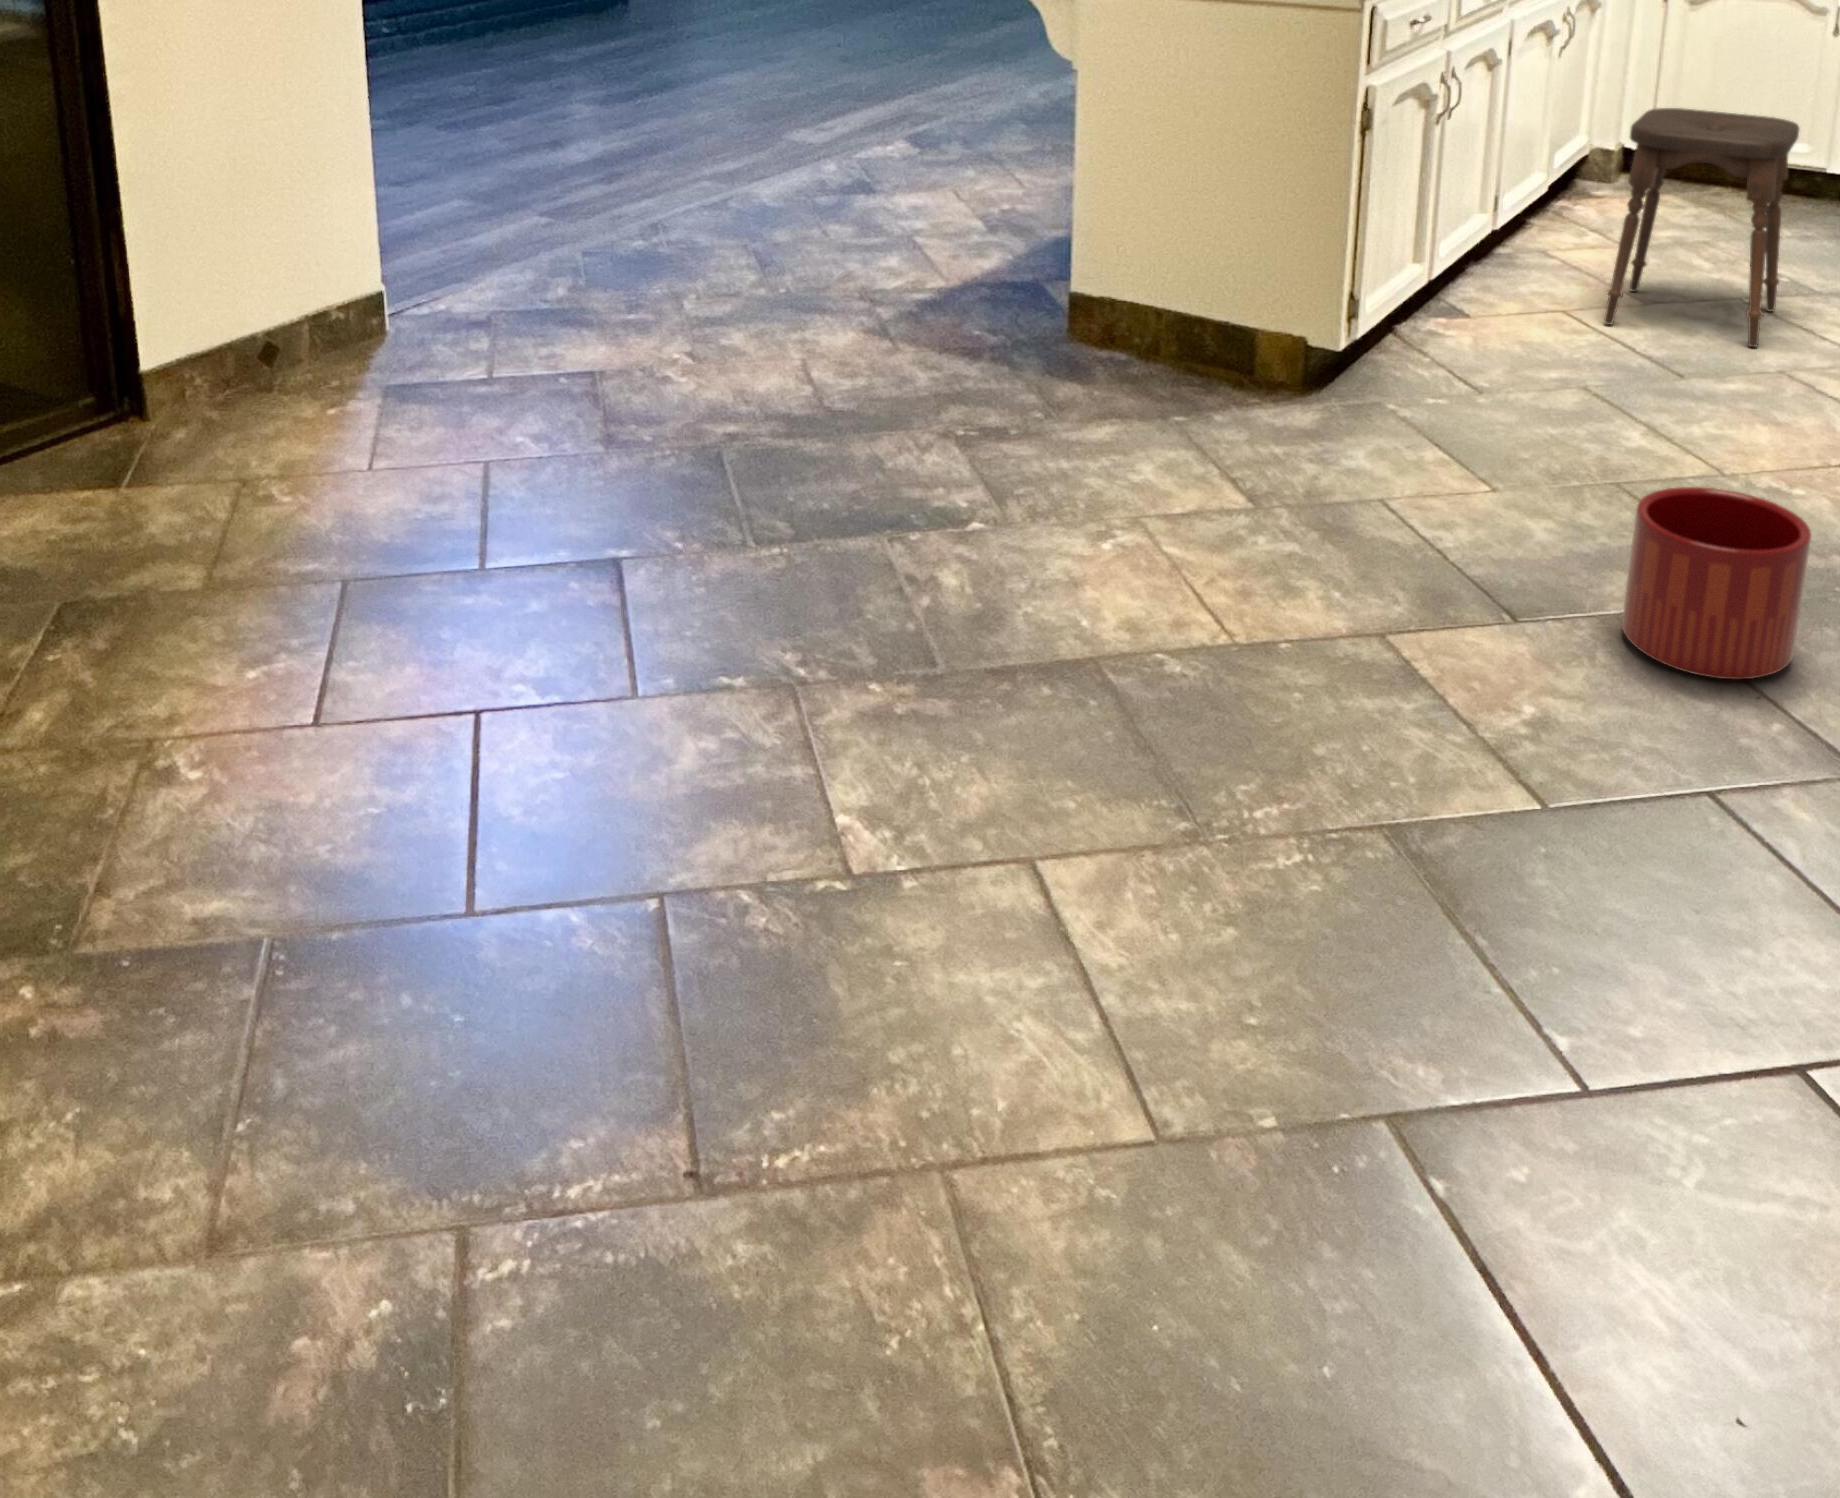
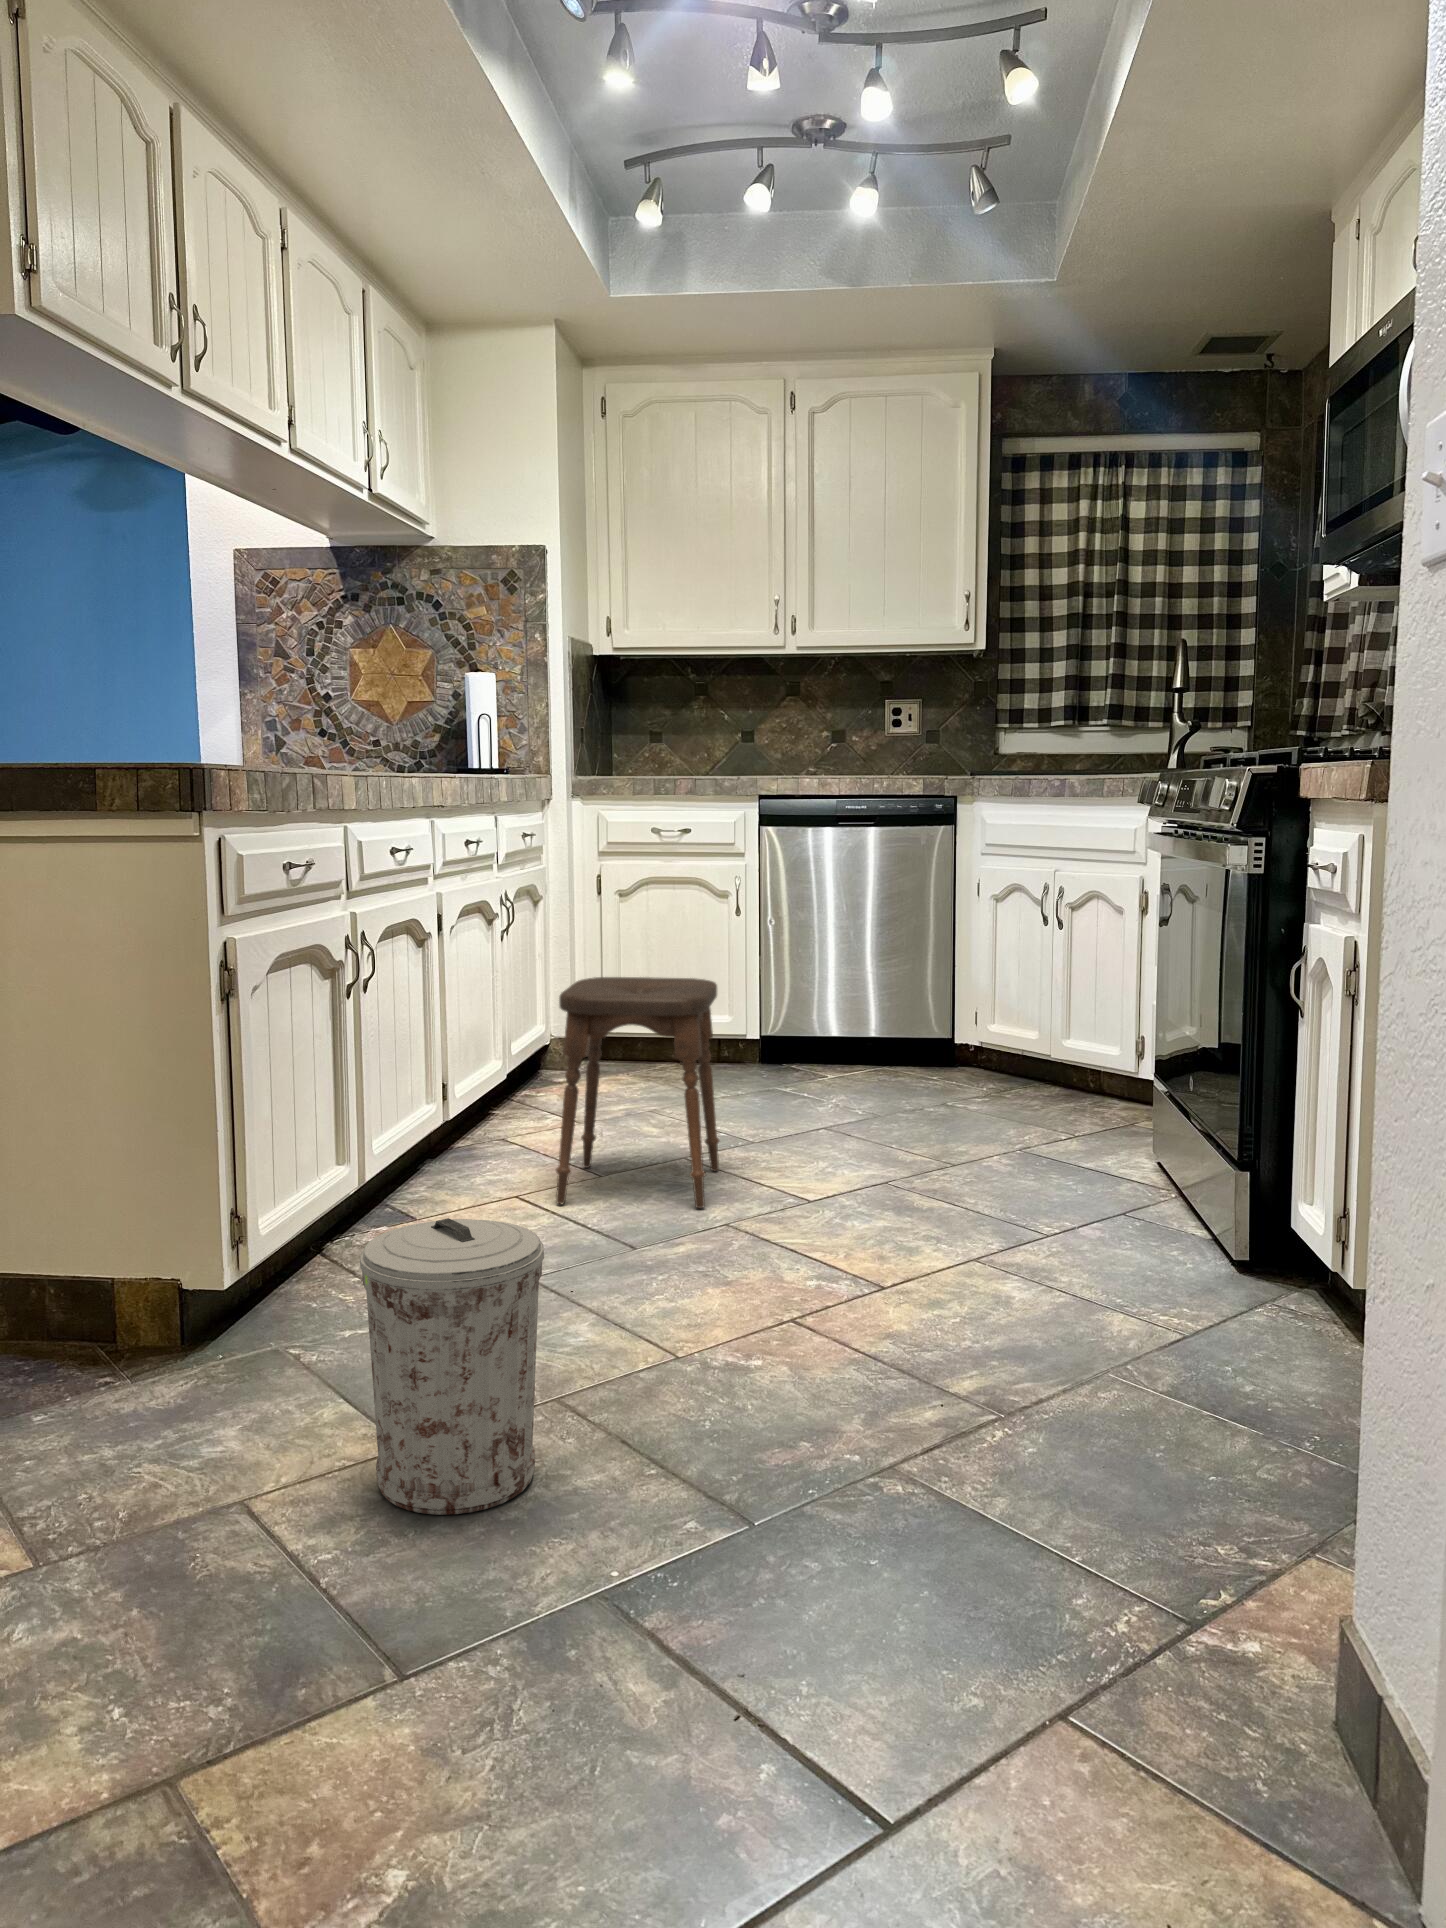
trash can: none [1464,333,1628,567] -> present [360,1218,544,1515]
planter: present [1622,487,1811,680] -> none [558,1379,756,1628]

